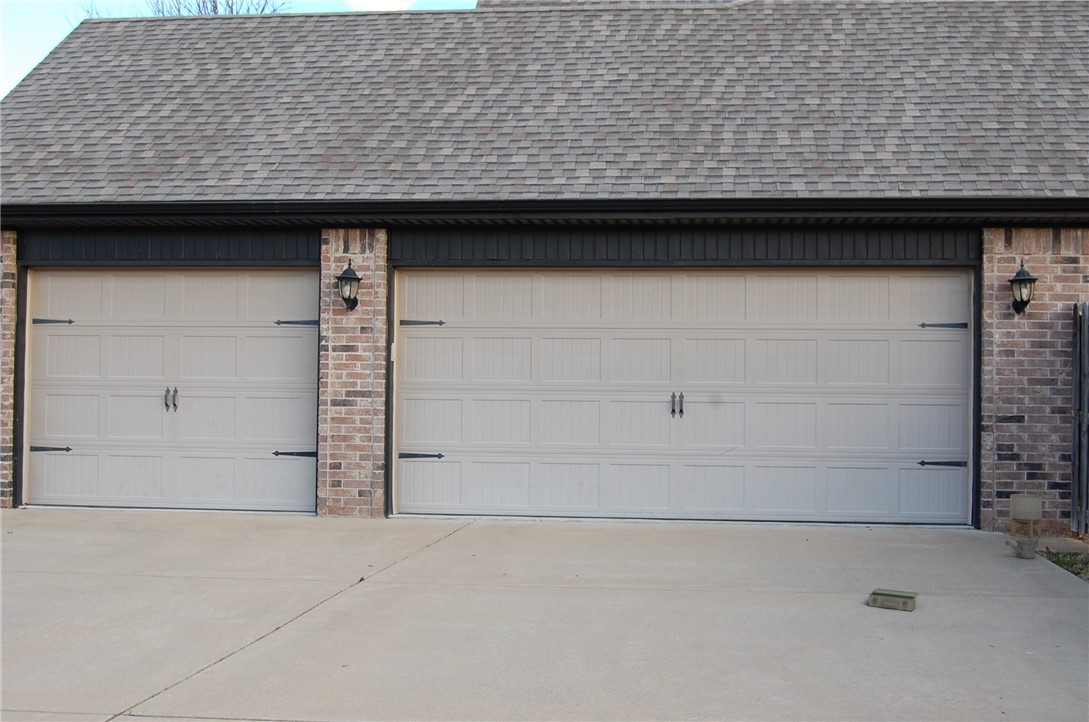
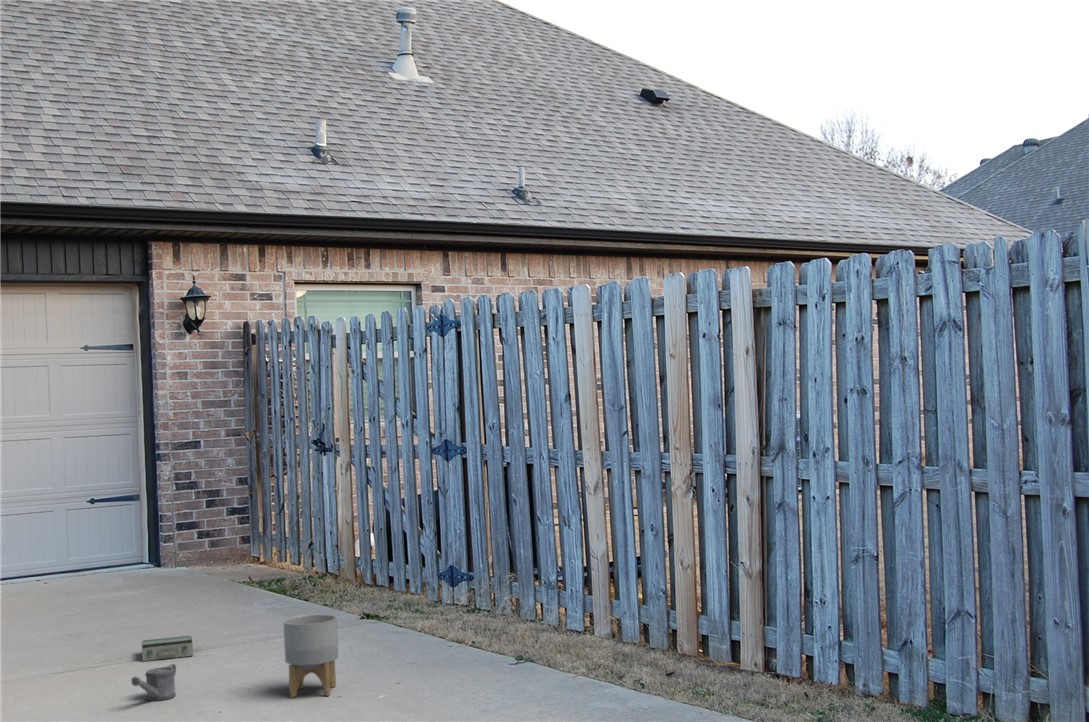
planter: present [1010,494,1042,538] -> present [283,614,338,698]
watering can: present [1005,539,1038,559] -> present [131,664,176,701]

